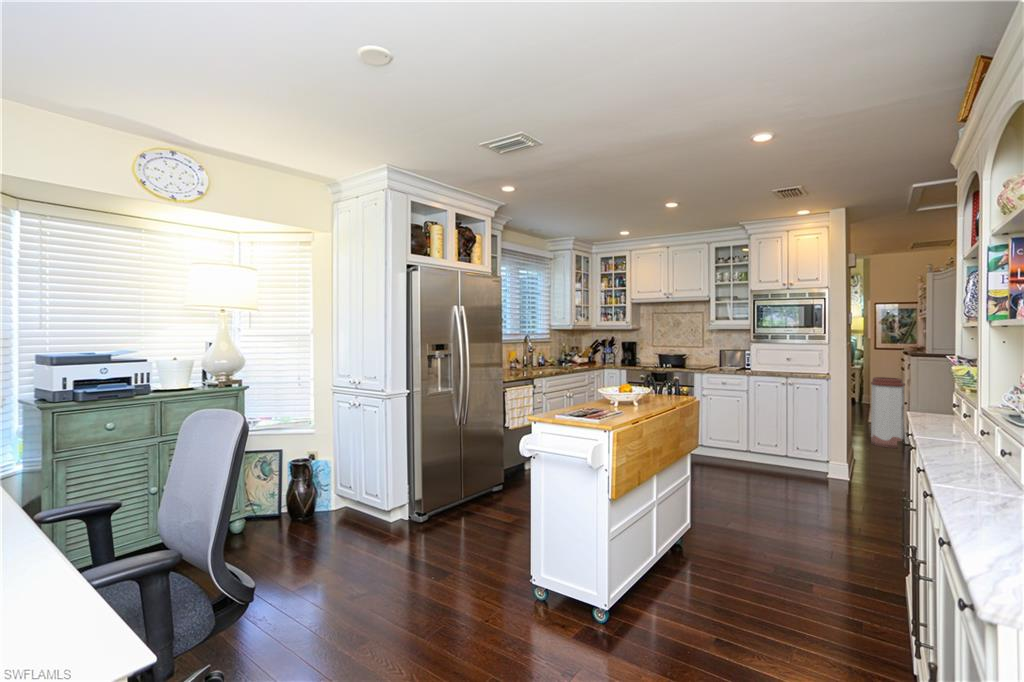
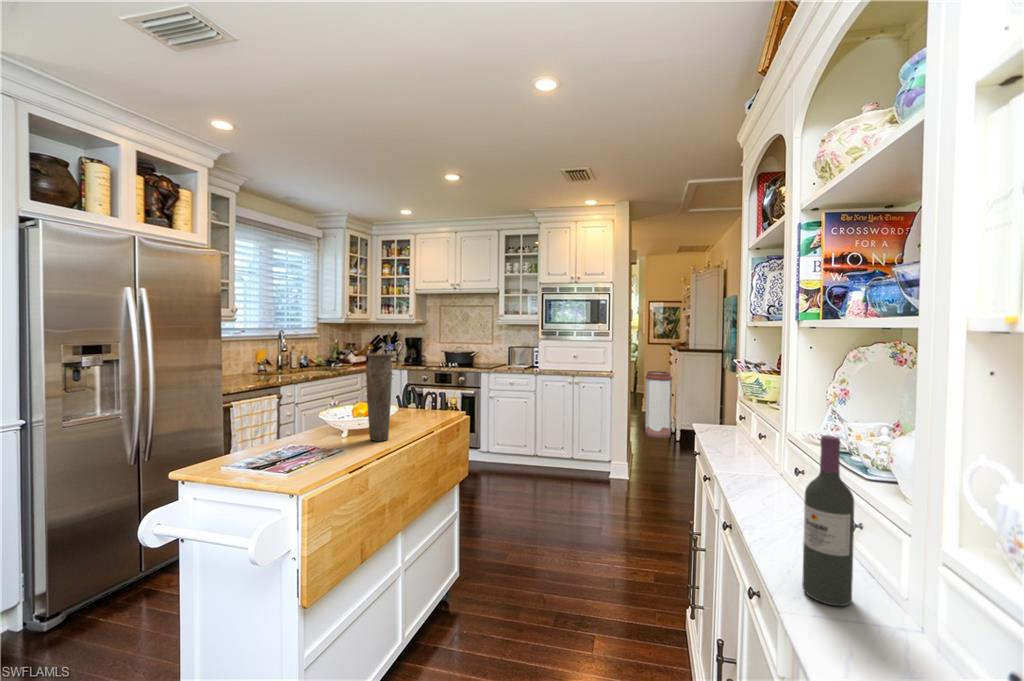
vase: none [643,348,662,406] -> present [366,353,393,441]
wine bottle: none [959,386,991,478] -> present [802,436,854,606]

